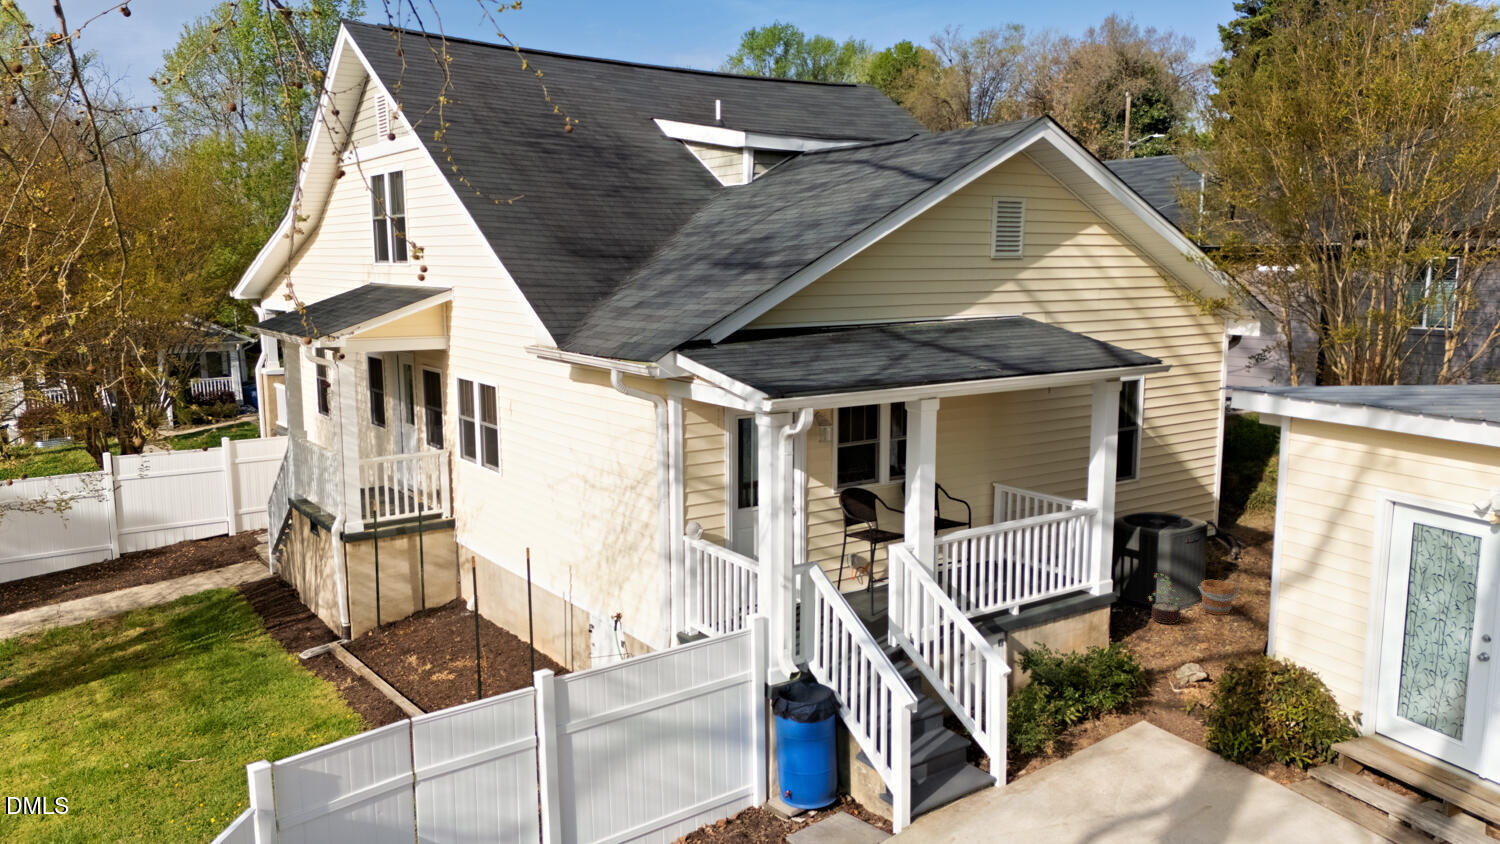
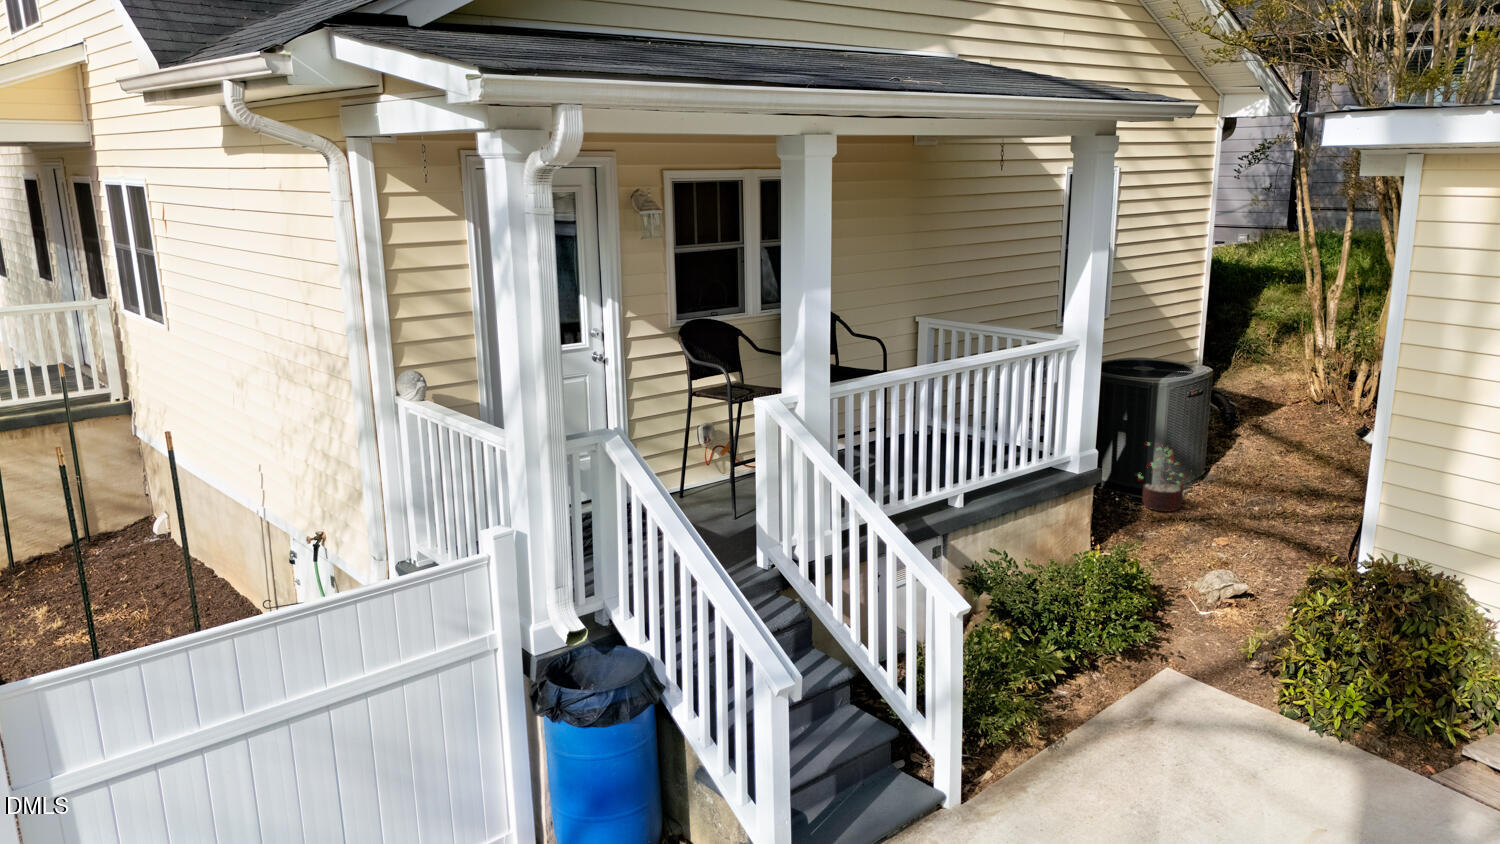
bucket: present [1199,580,1237,615] -> none [1205,446,1260,496]

